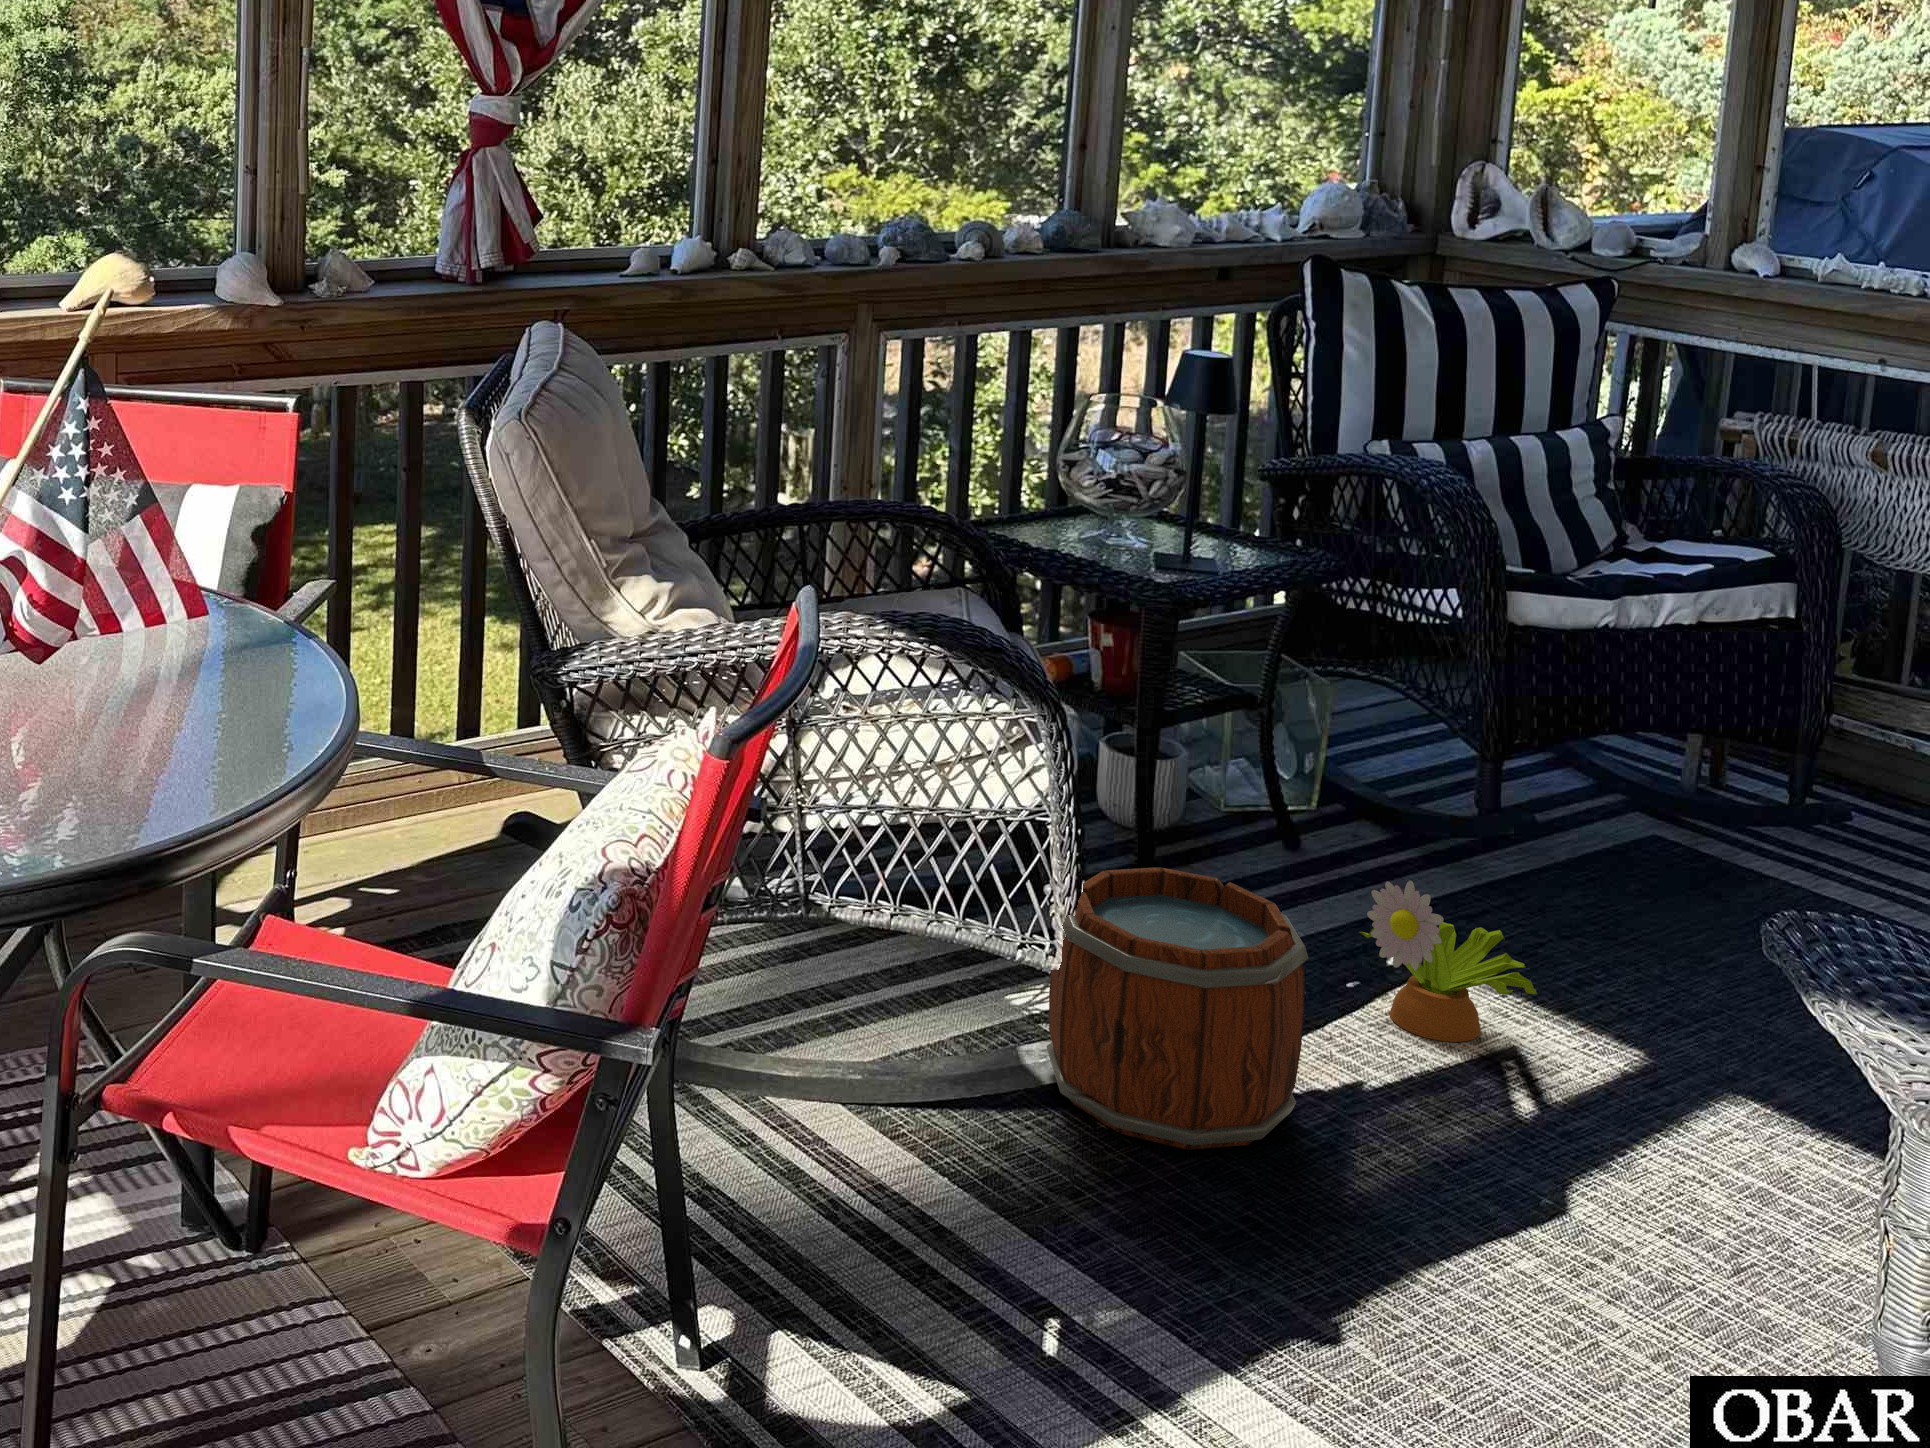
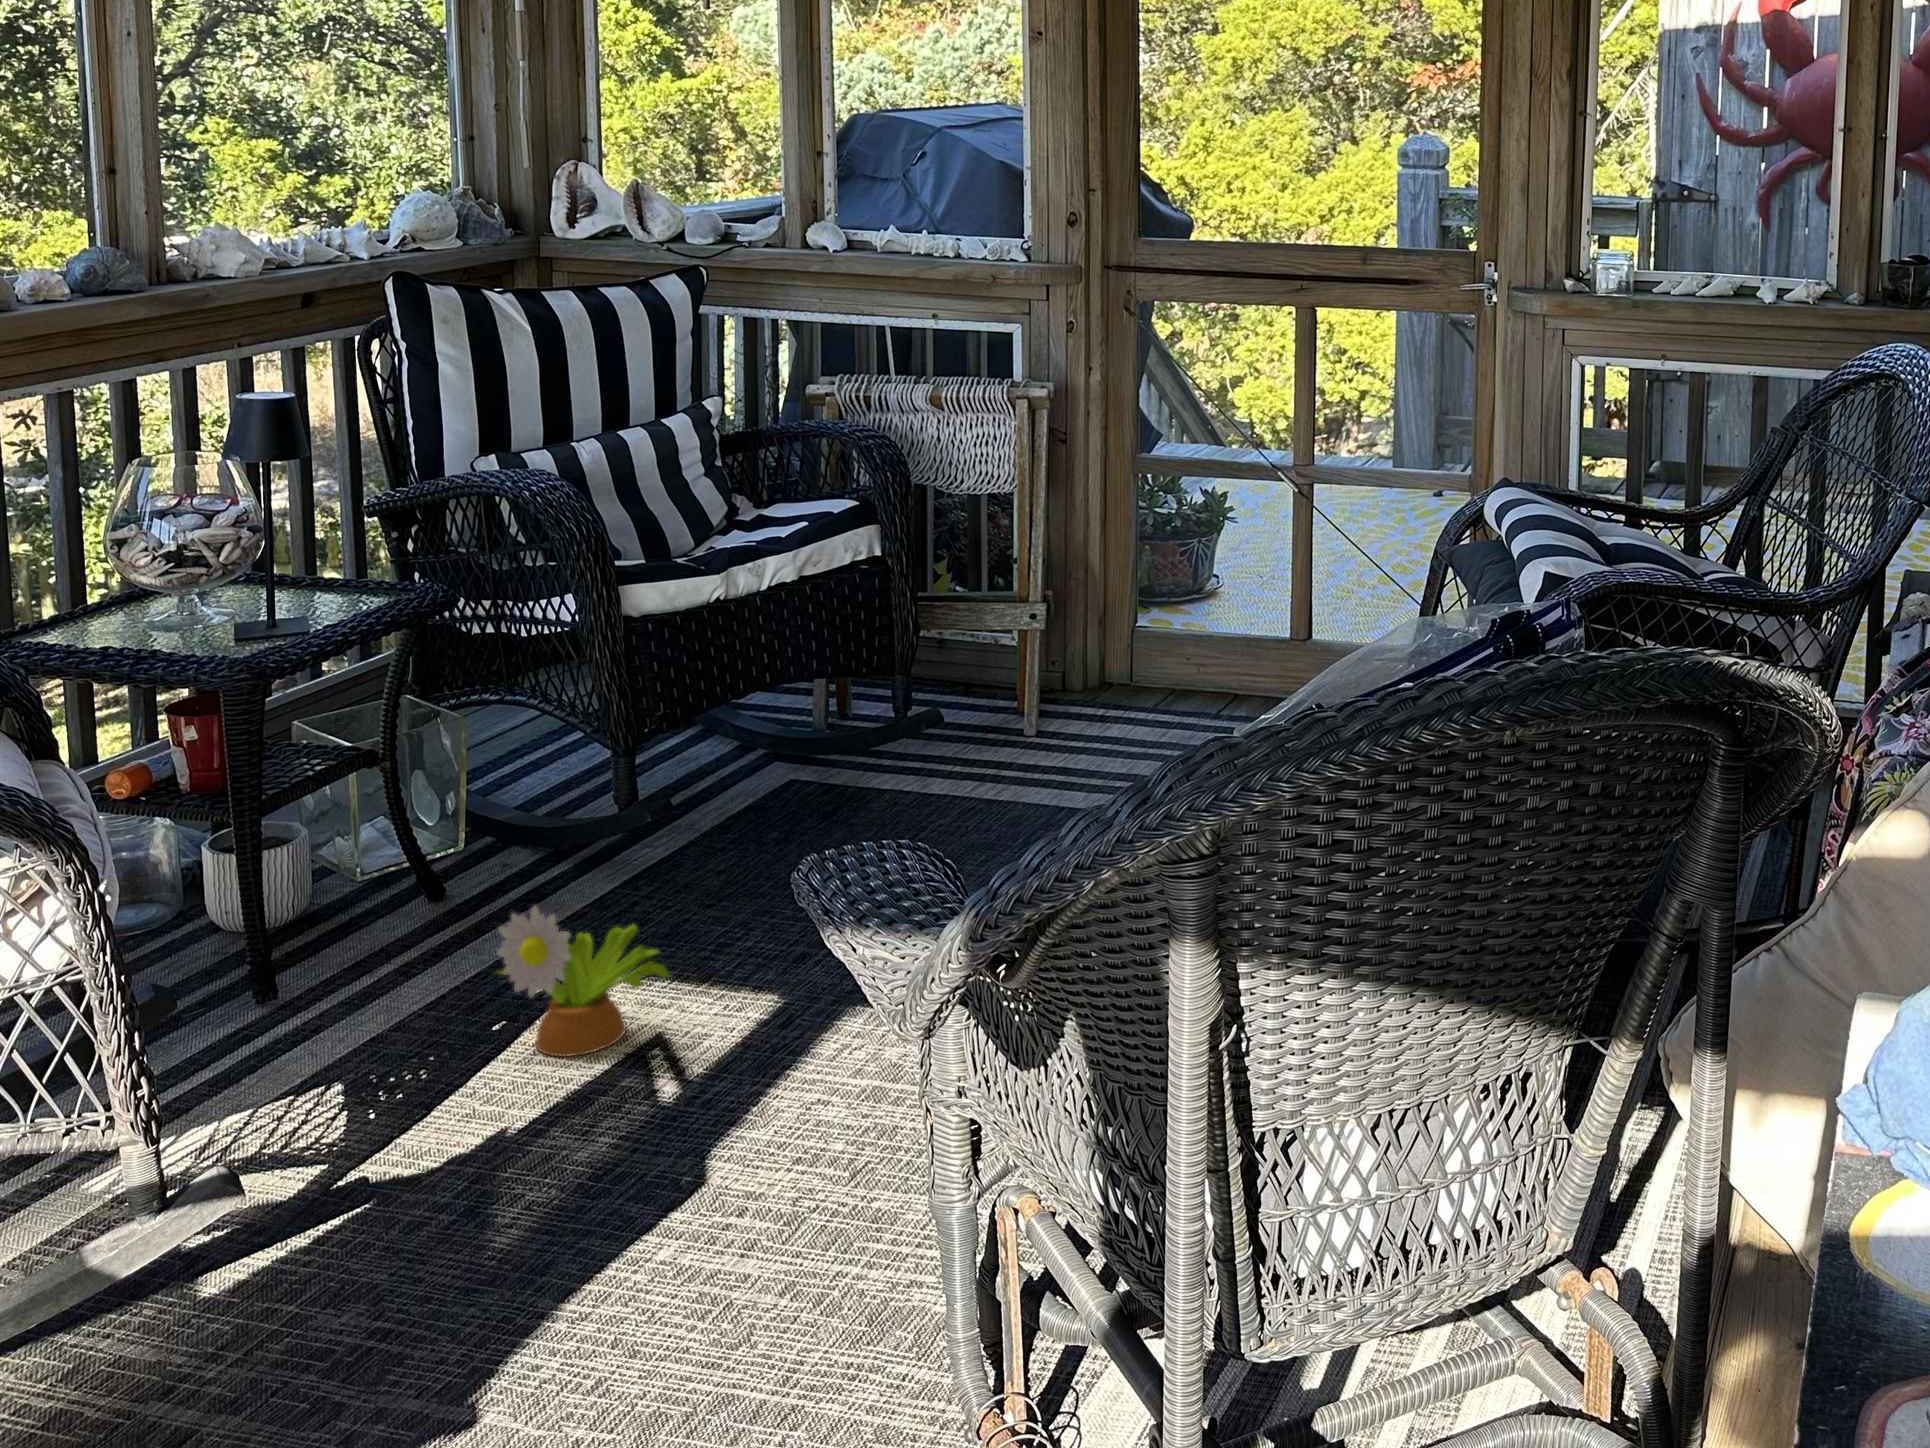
bucket: present [1047,867,1308,1150] -> none [112,973,429,1299]

